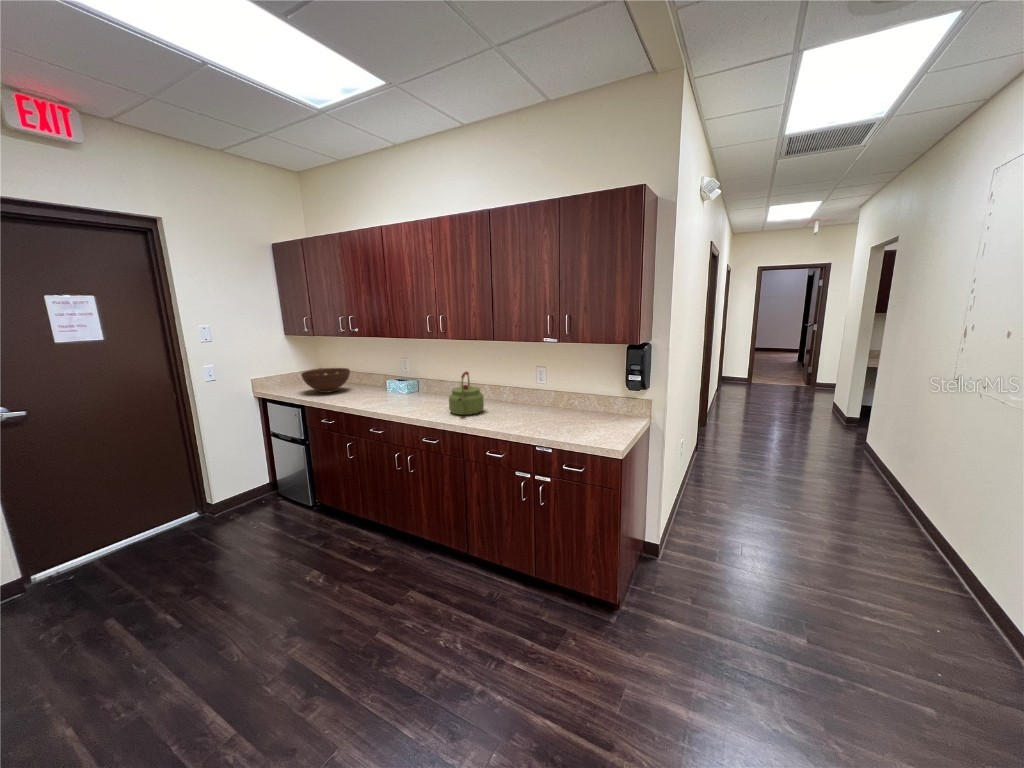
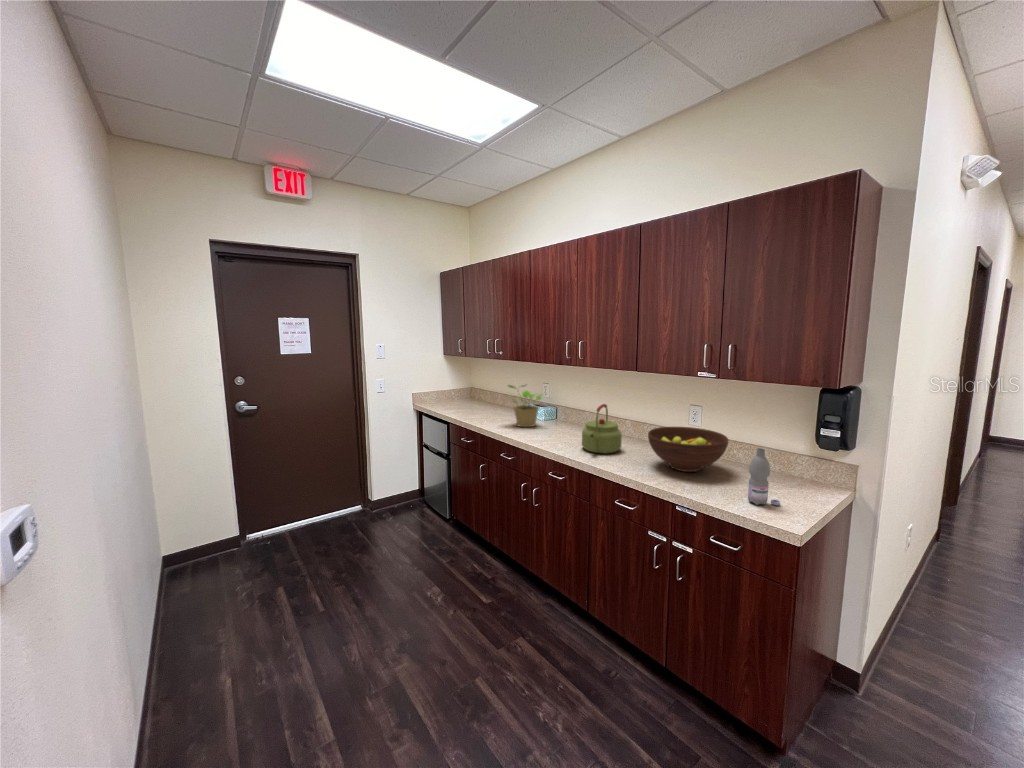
potted plant: none [365,360,405,401] -> present [508,385,542,427]
fruit bowl: present [301,368,350,393] -> present [648,427,728,472]
water bottle: none [587,393,609,436] -> present [748,448,780,505]

